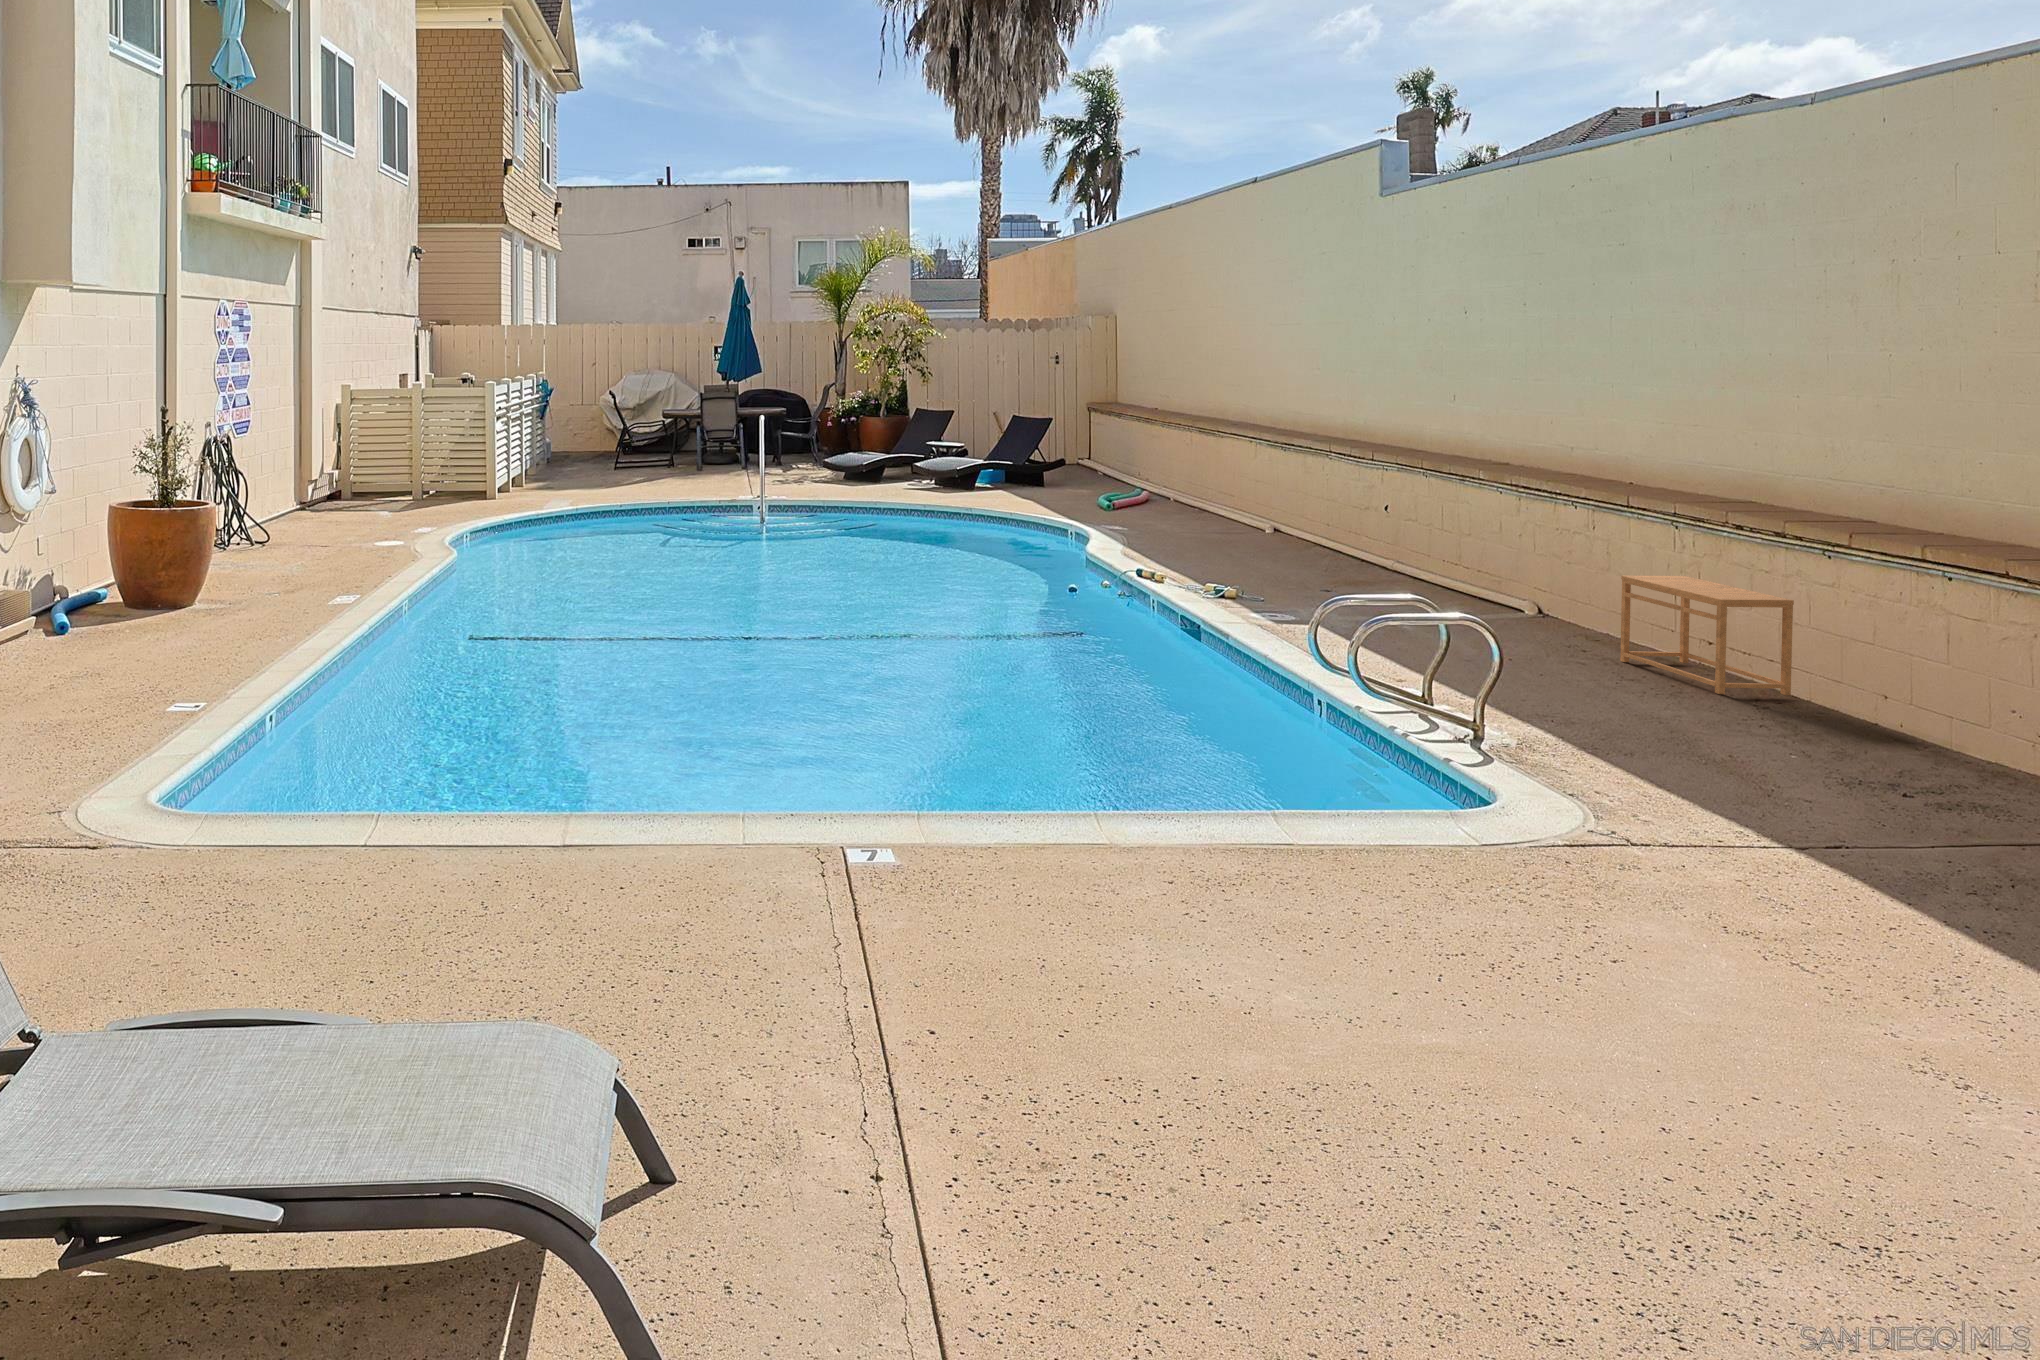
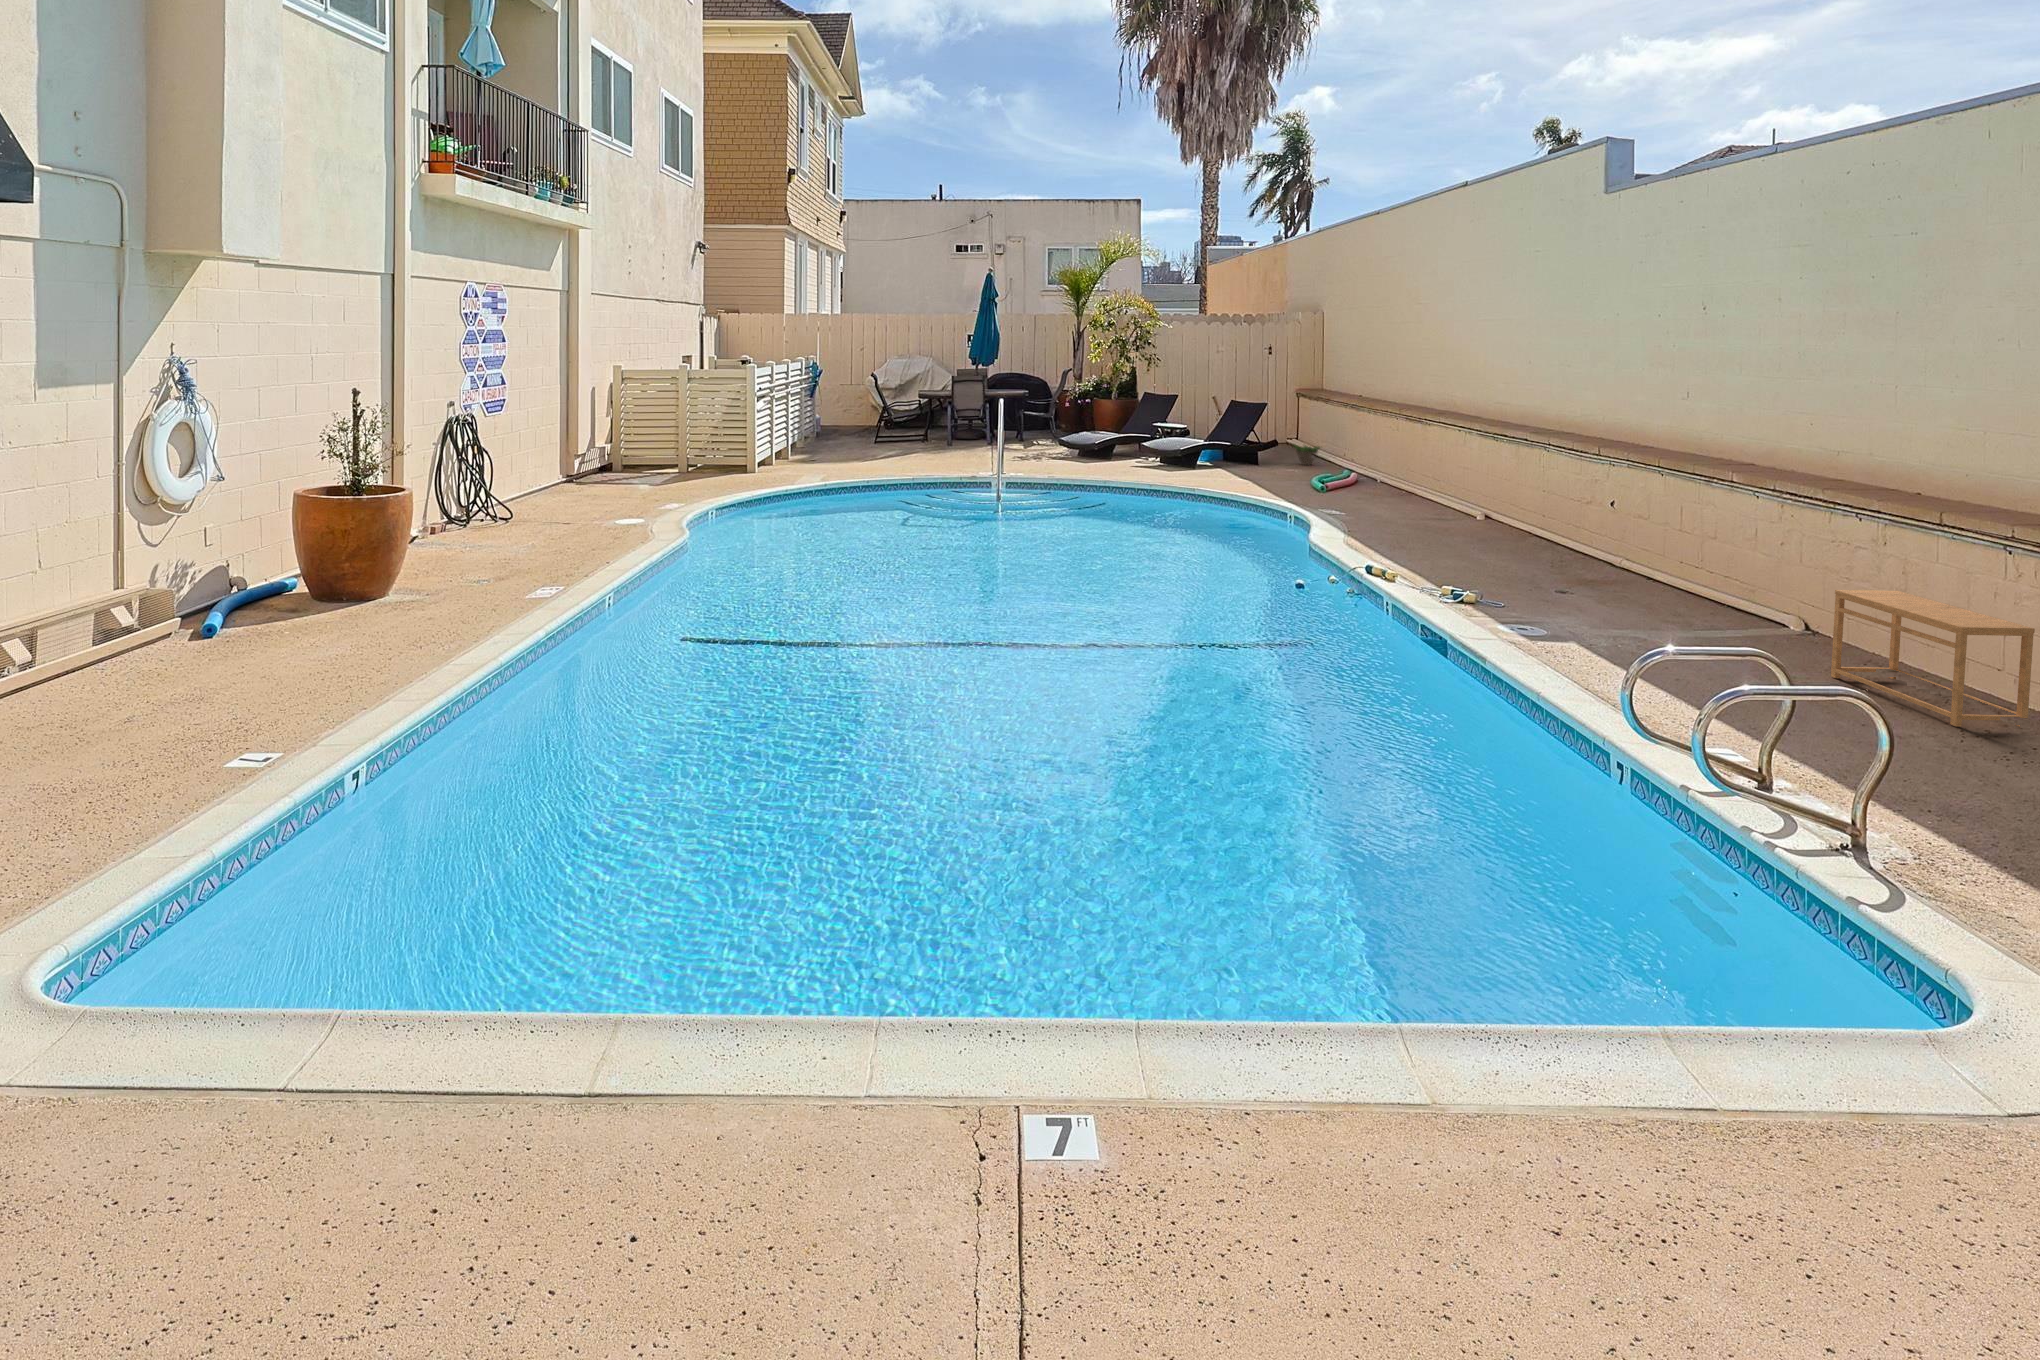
decorative plant: none [1093,464,1133,489] -> present [1294,445,1320,465]

